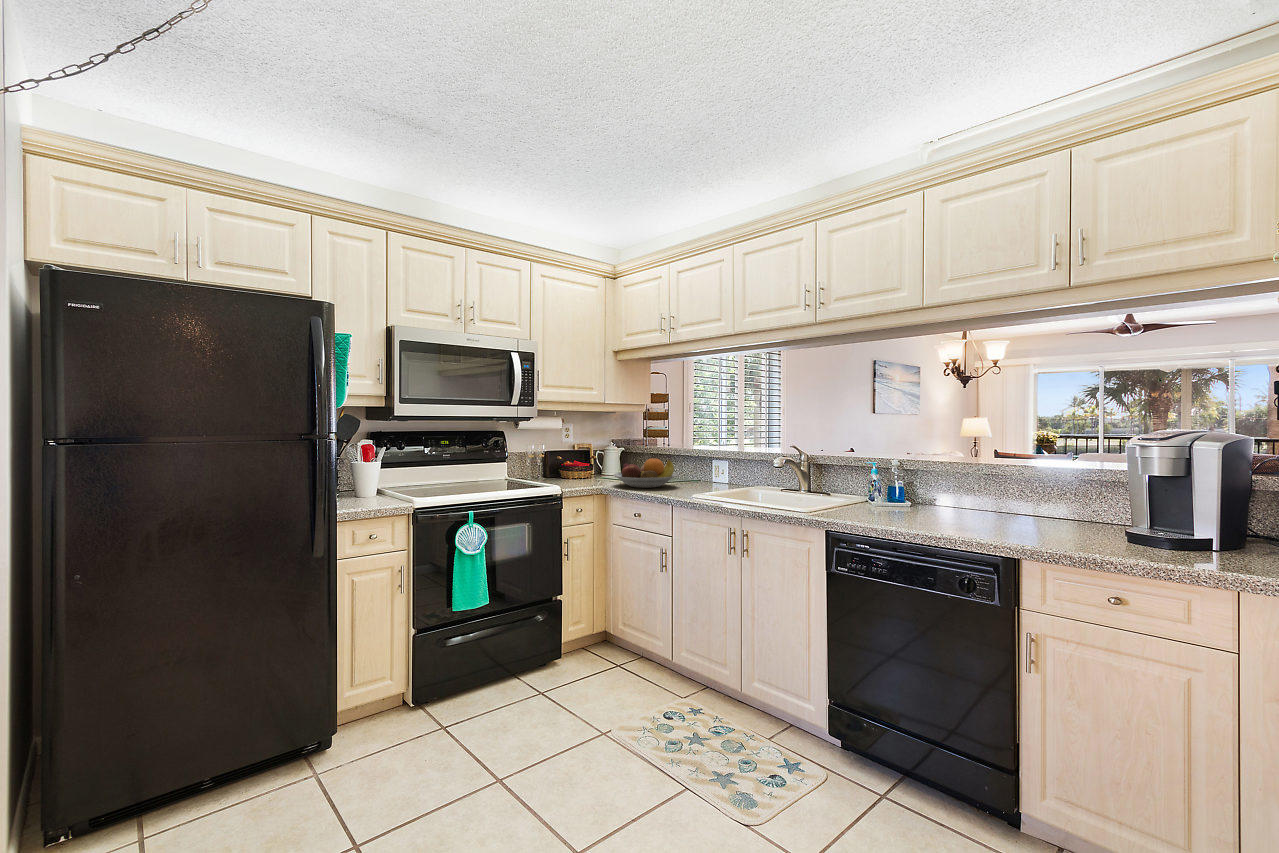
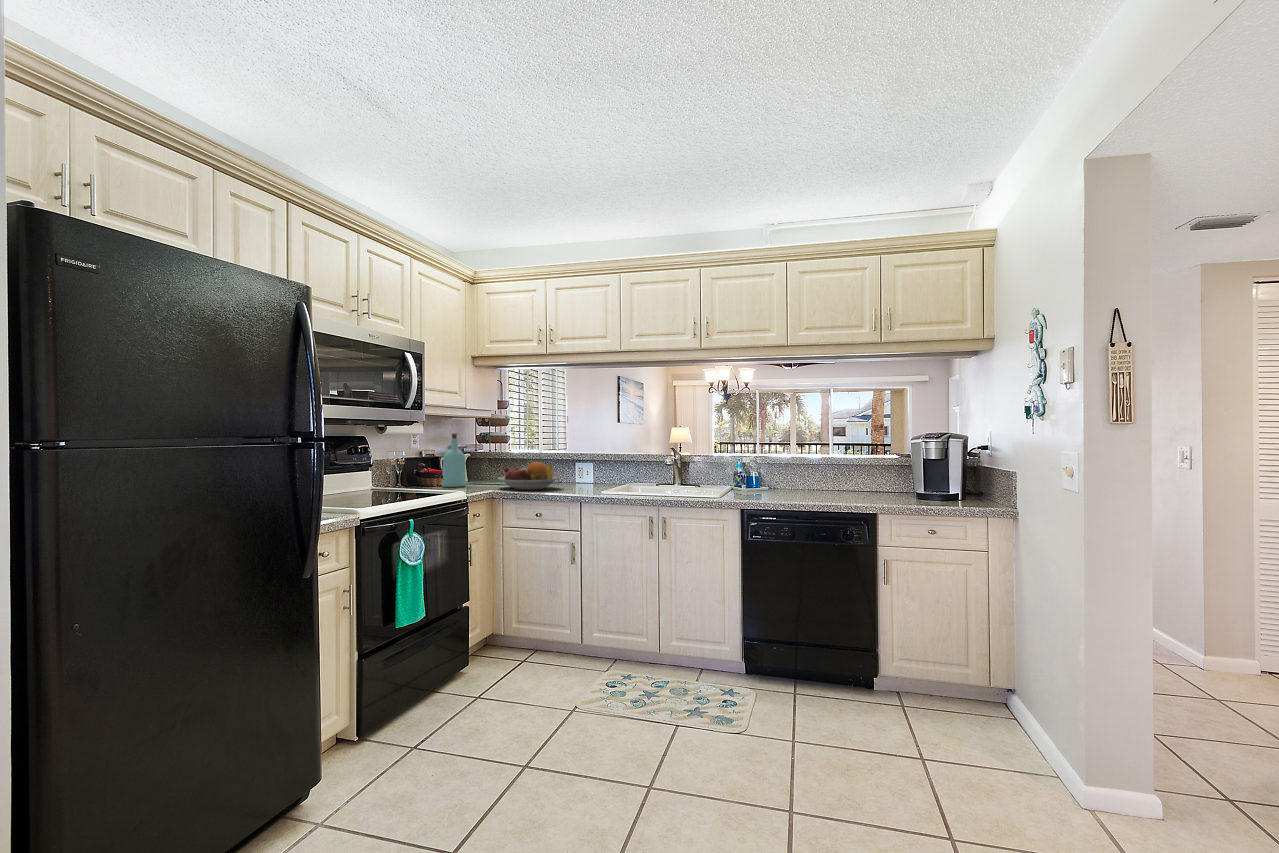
bottle: none [573,429,597,481] -> present [442,434,466,487]

